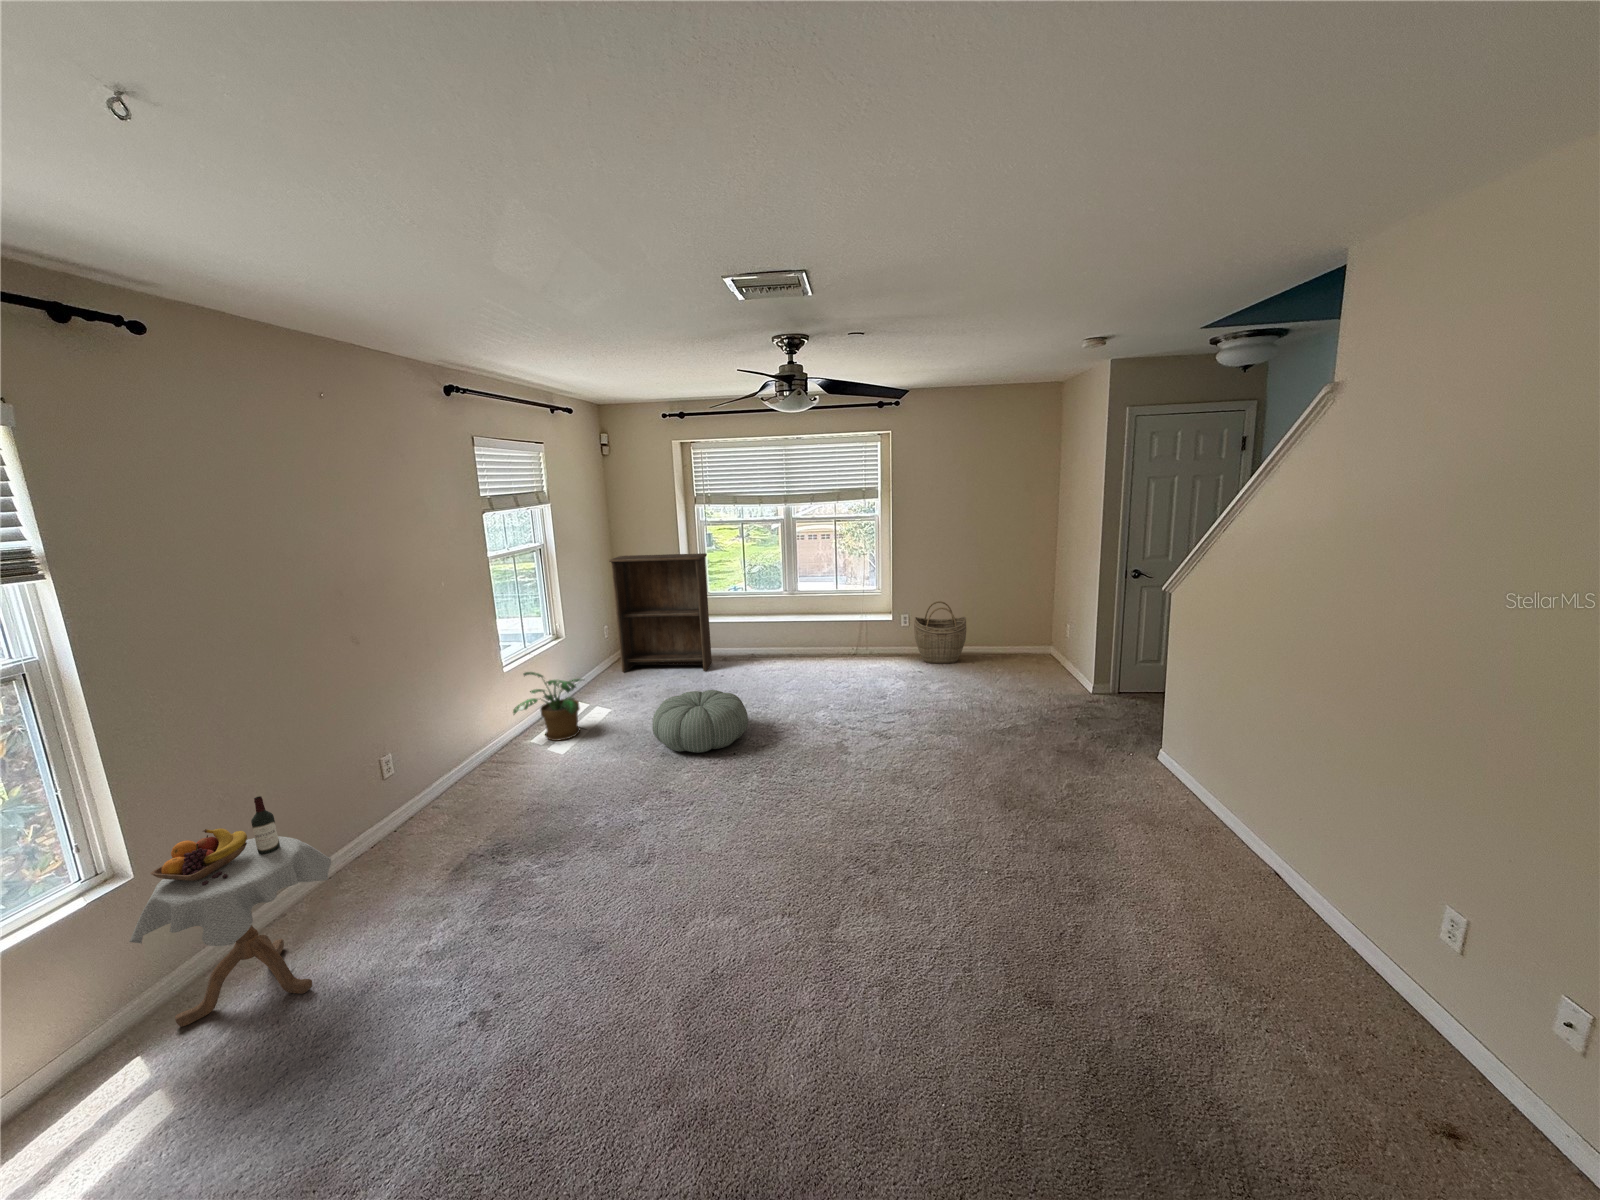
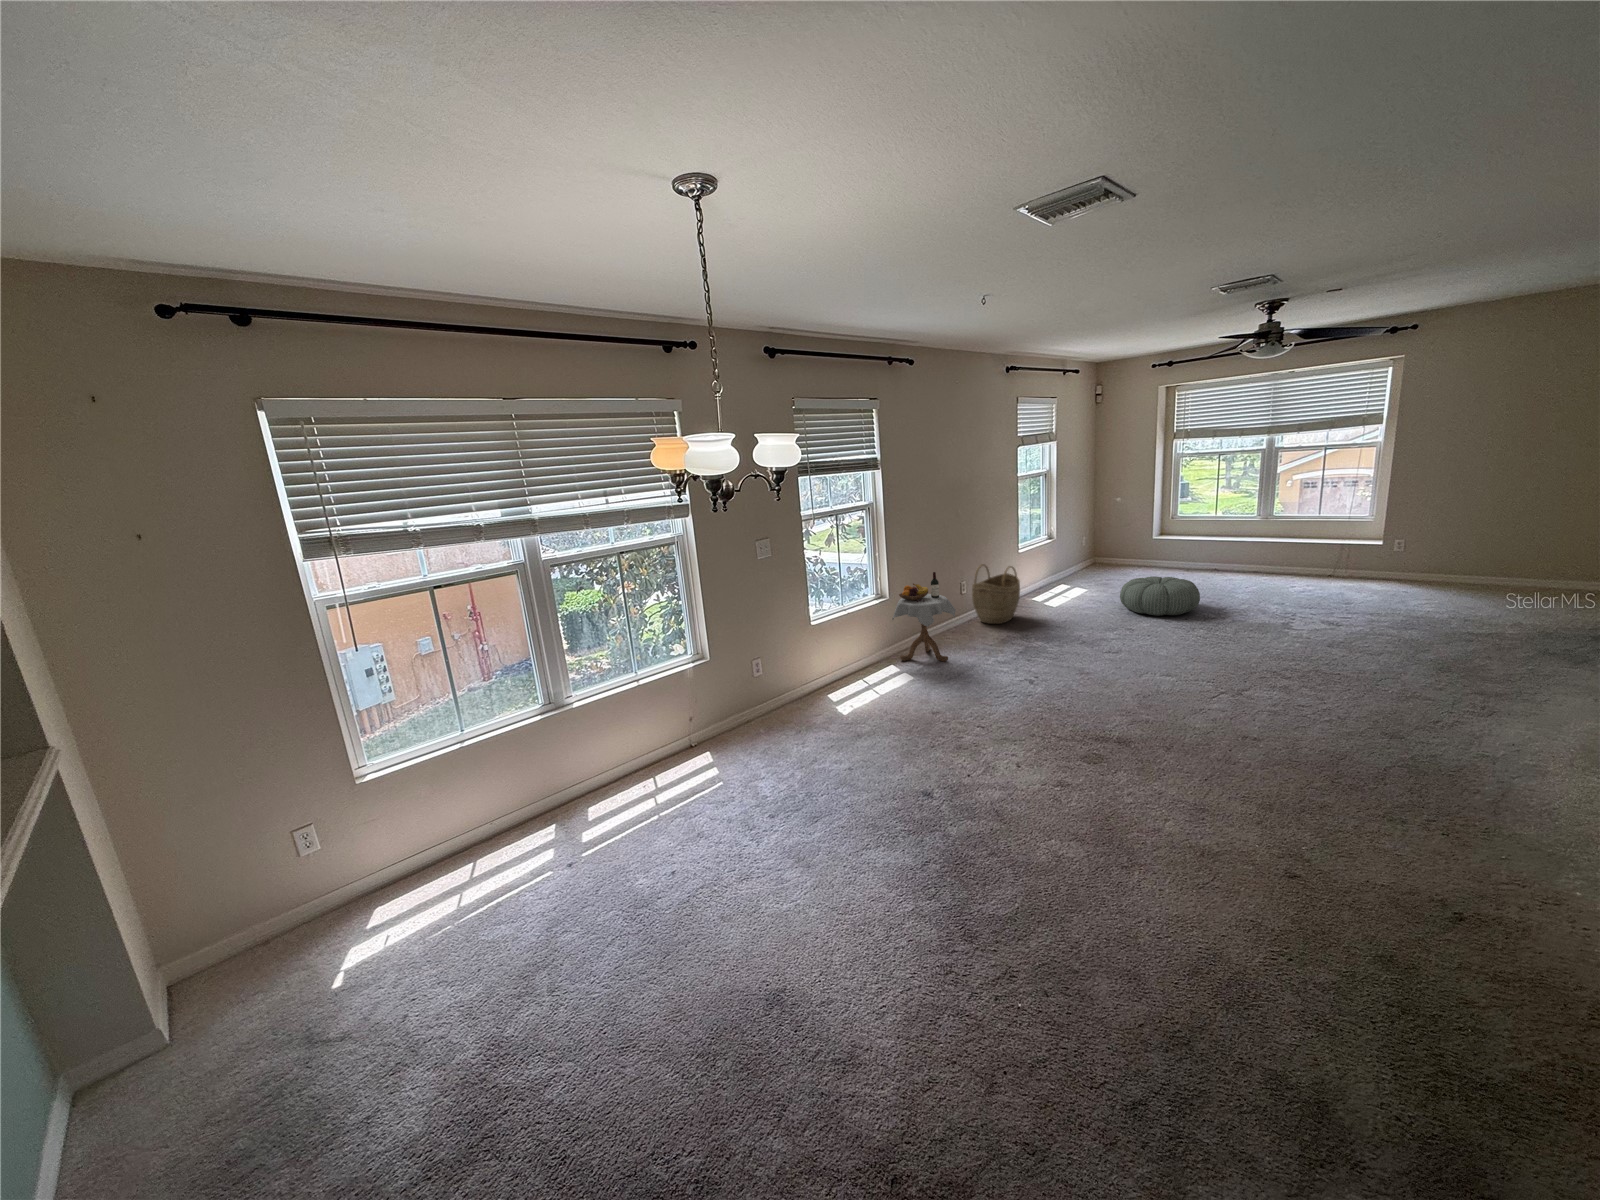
bookshelf: present [609,553,712,672] -> none [1094,479,1180,575]
woven basket: present [914,601,966,664] -> present [972,564,1020,624]
potted plant: present [513,672,582,741] -> none [1023,554,1073,600]

